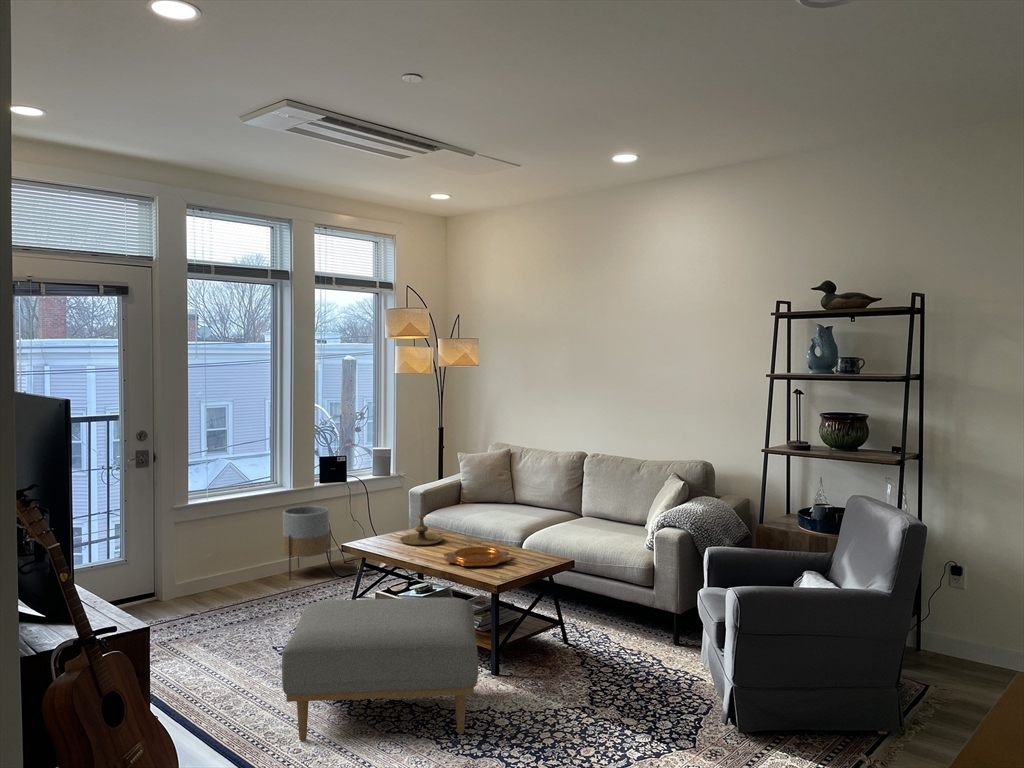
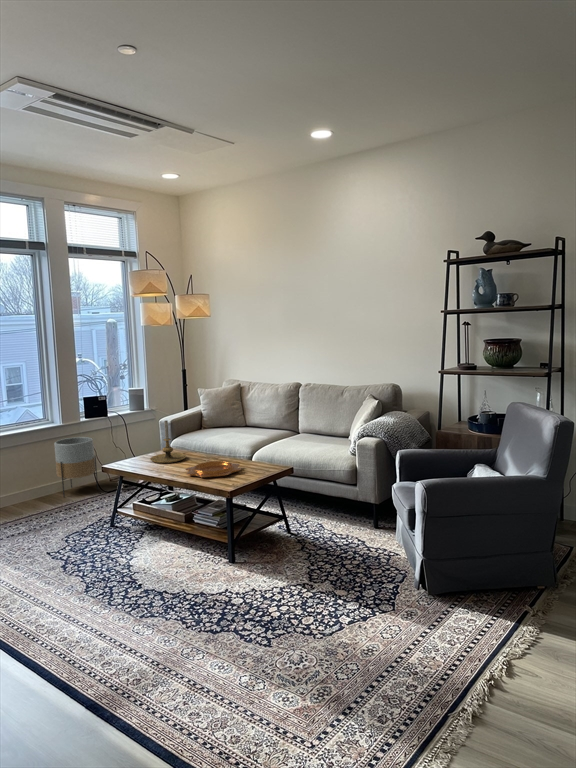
ottoman: present [282,597,478,741] -> none [45,504,214,630]

